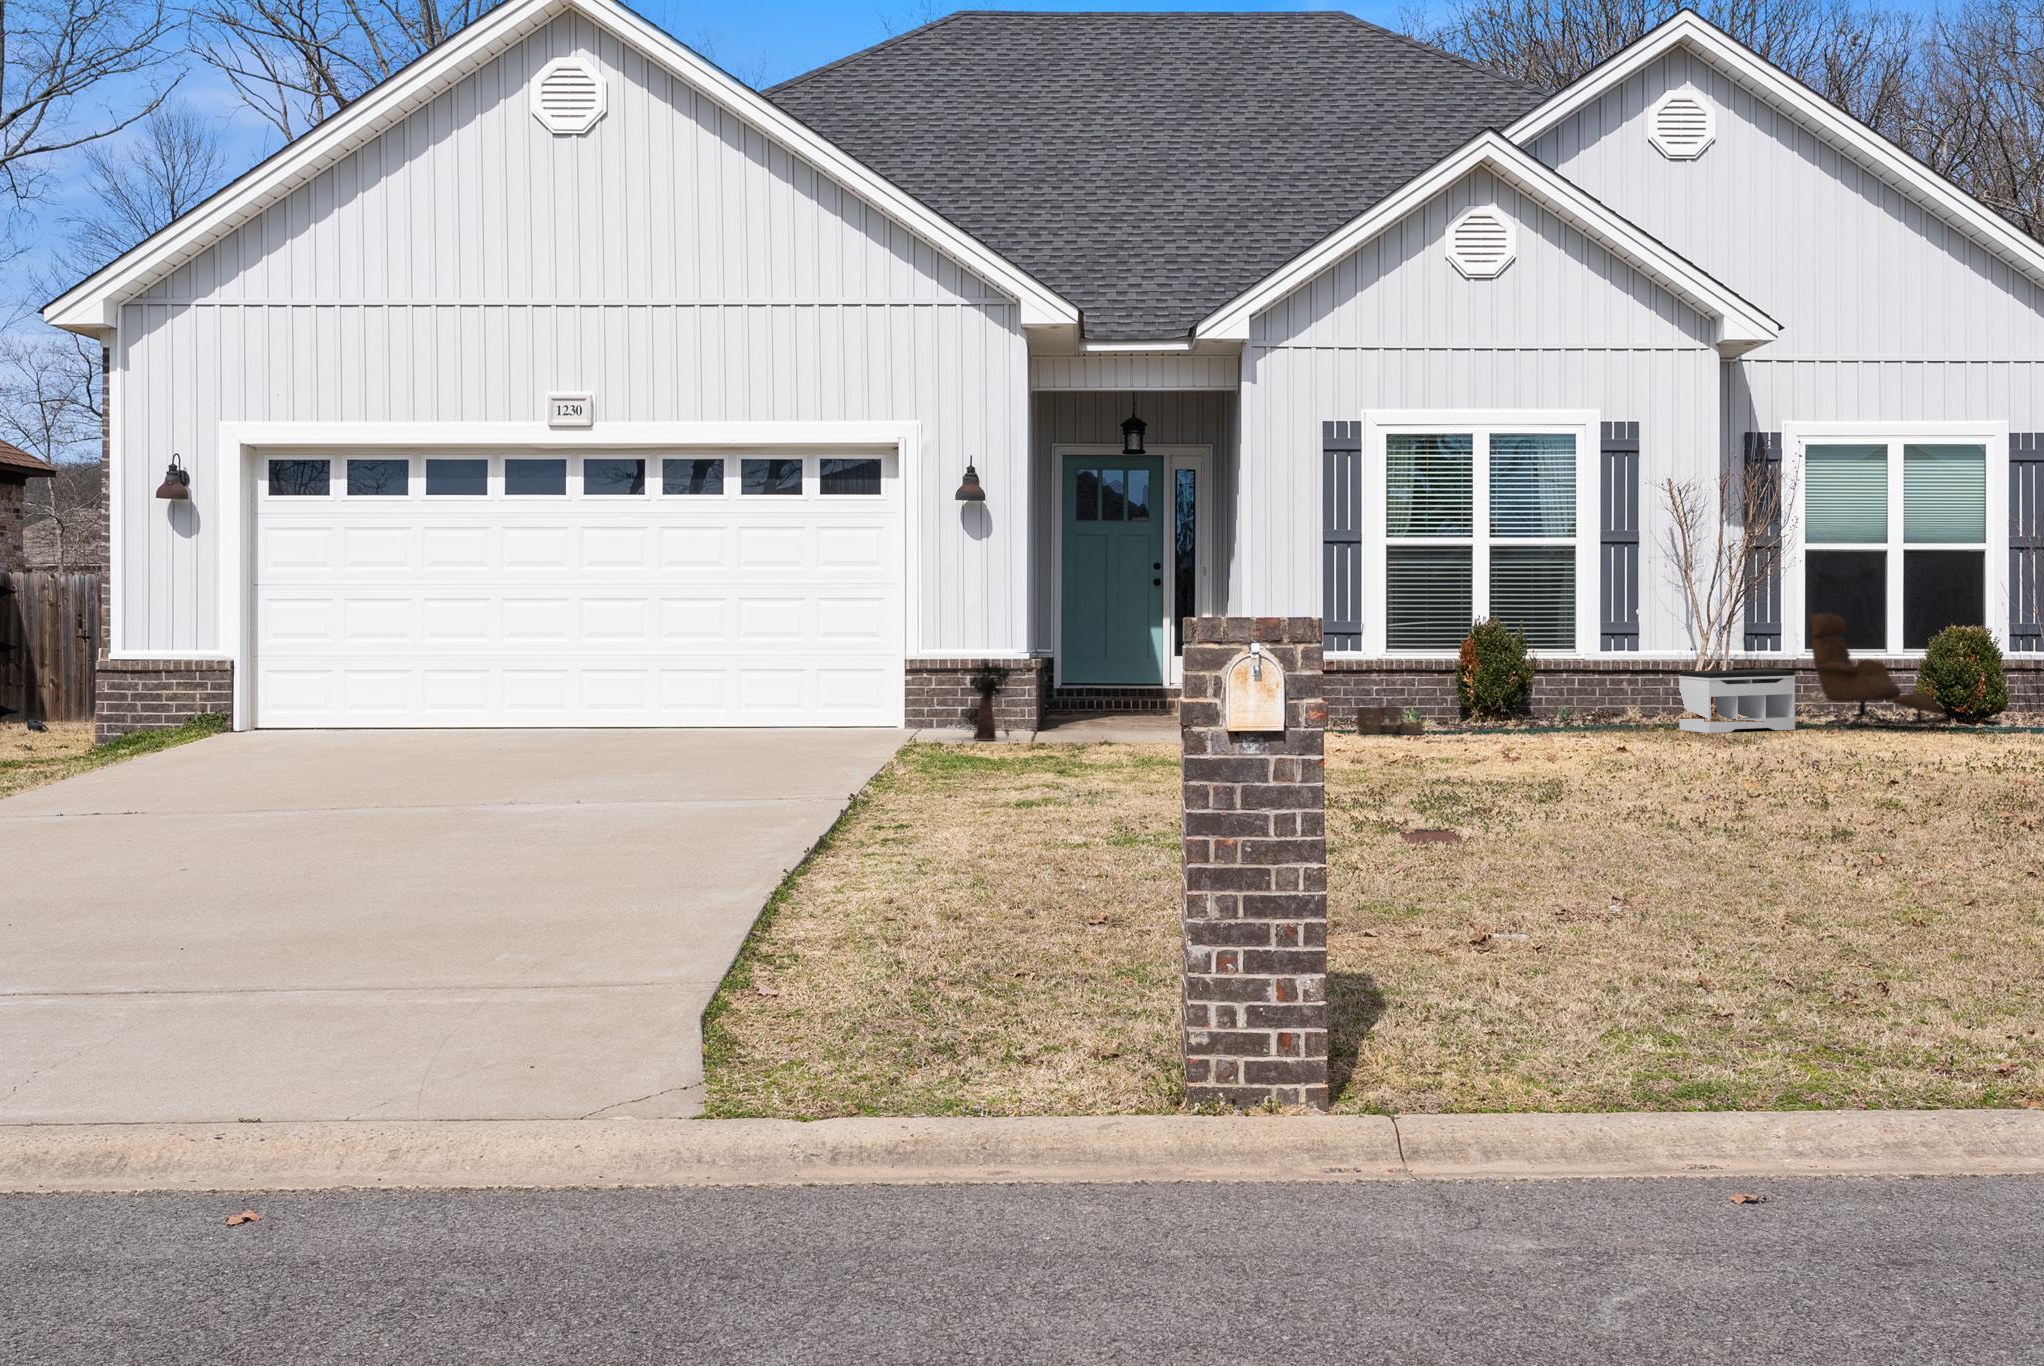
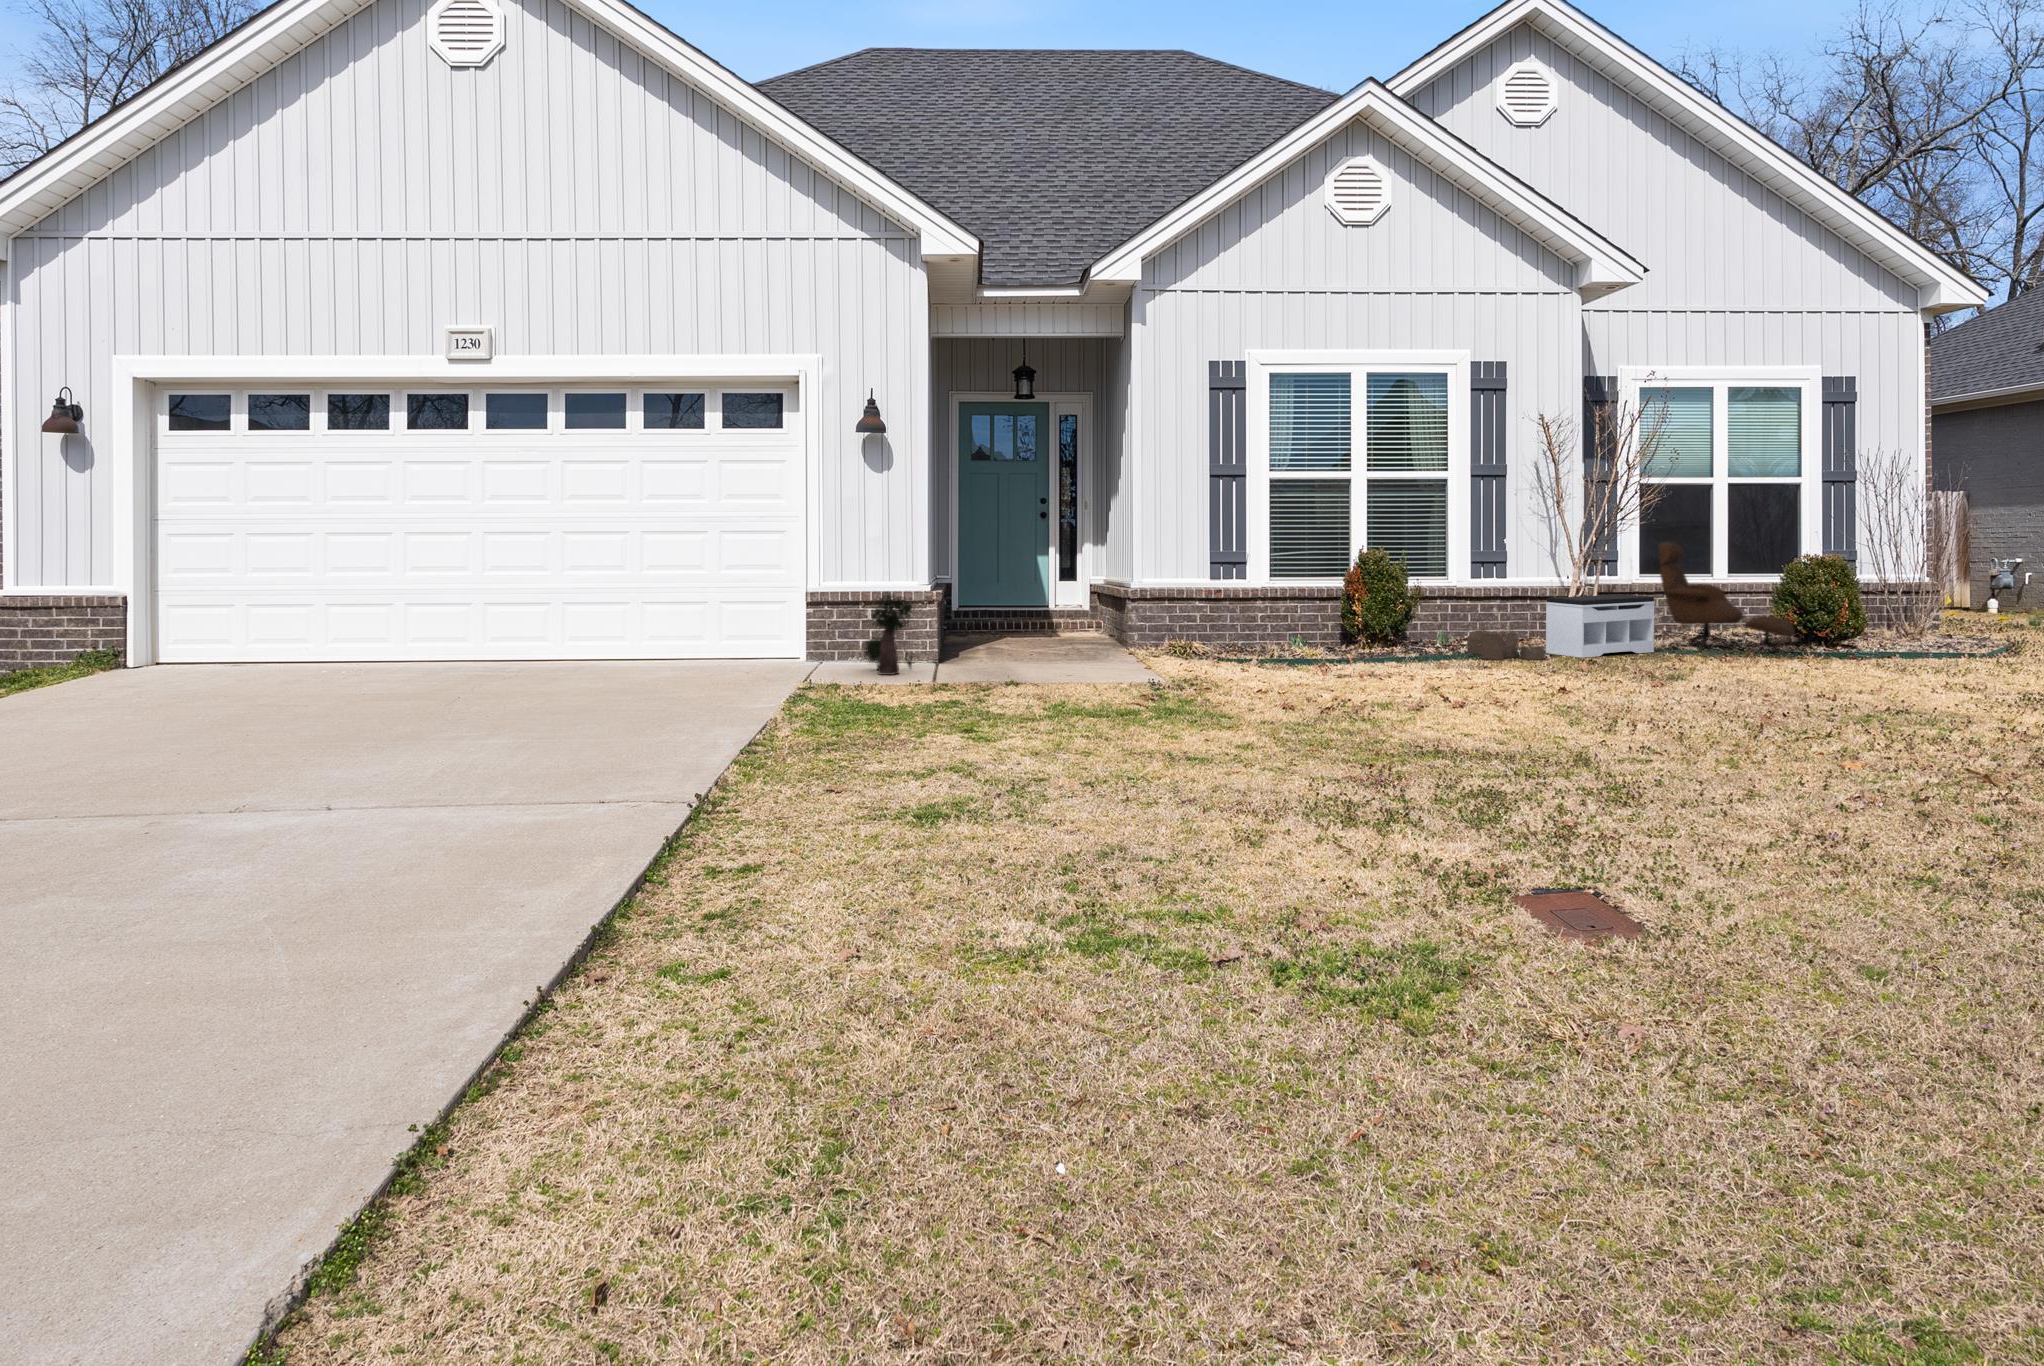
woven basket: present [1357,704,1424,735] -> present [1467,630,1545,660]

